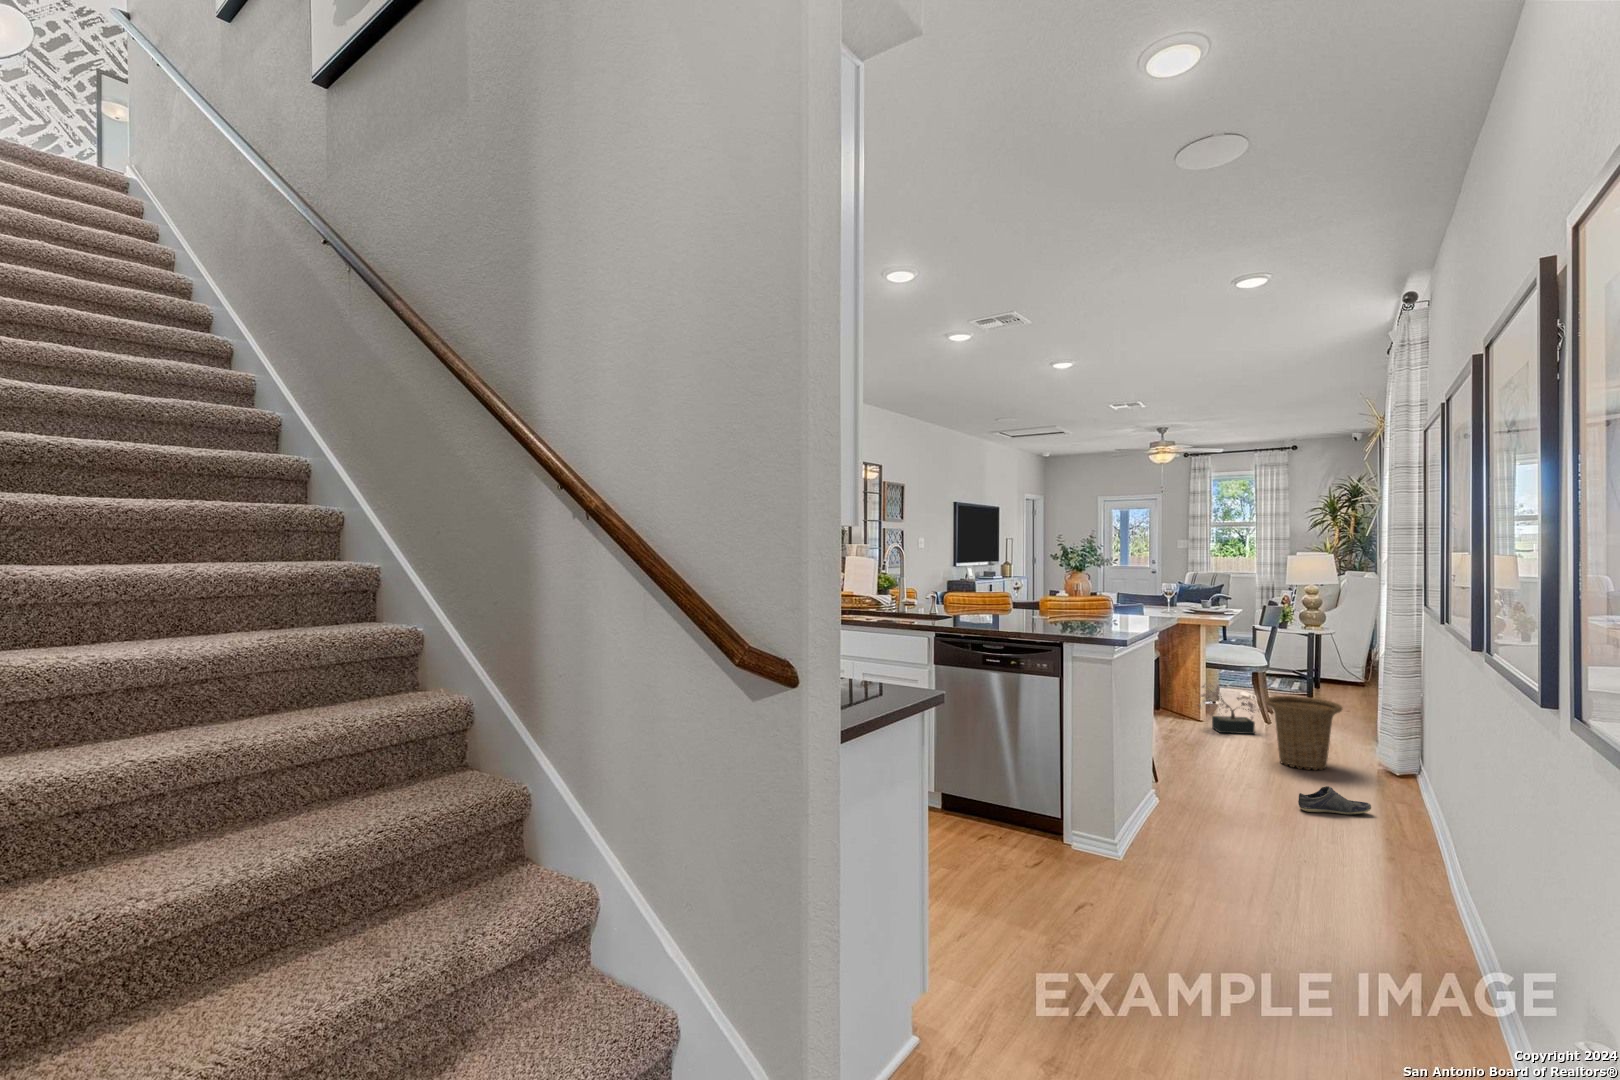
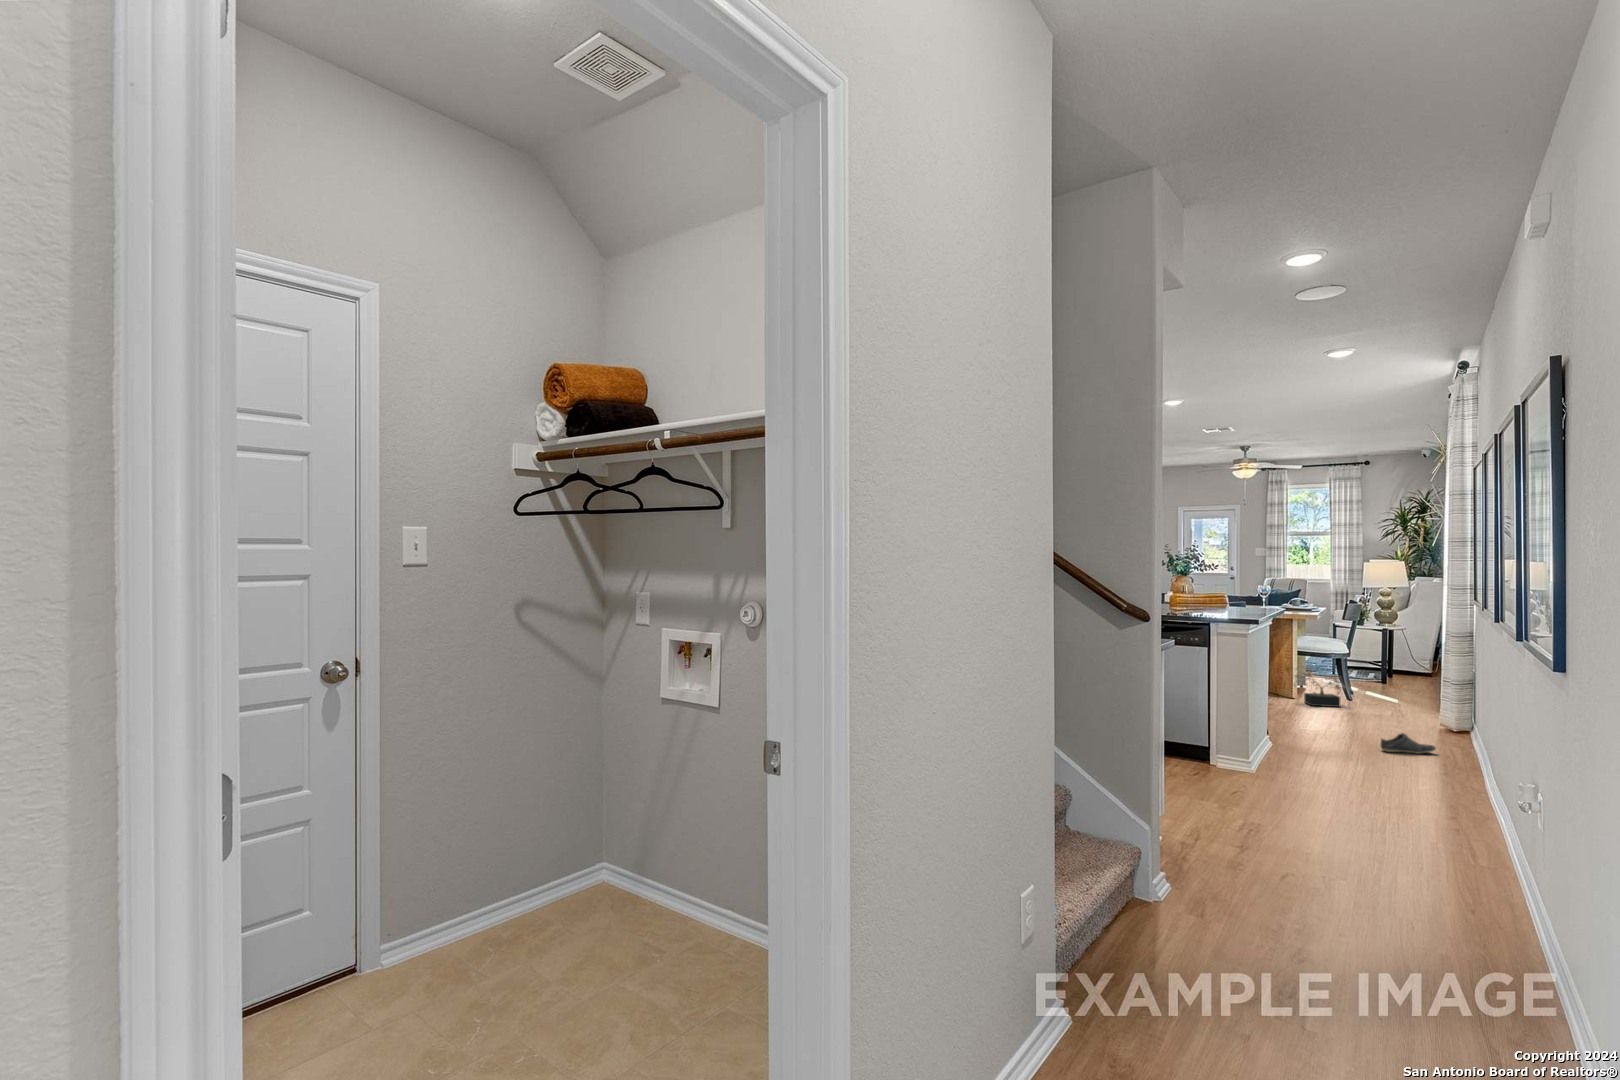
basket: present [1265,696,1342,770] -> none [1351,673,1414,729]

